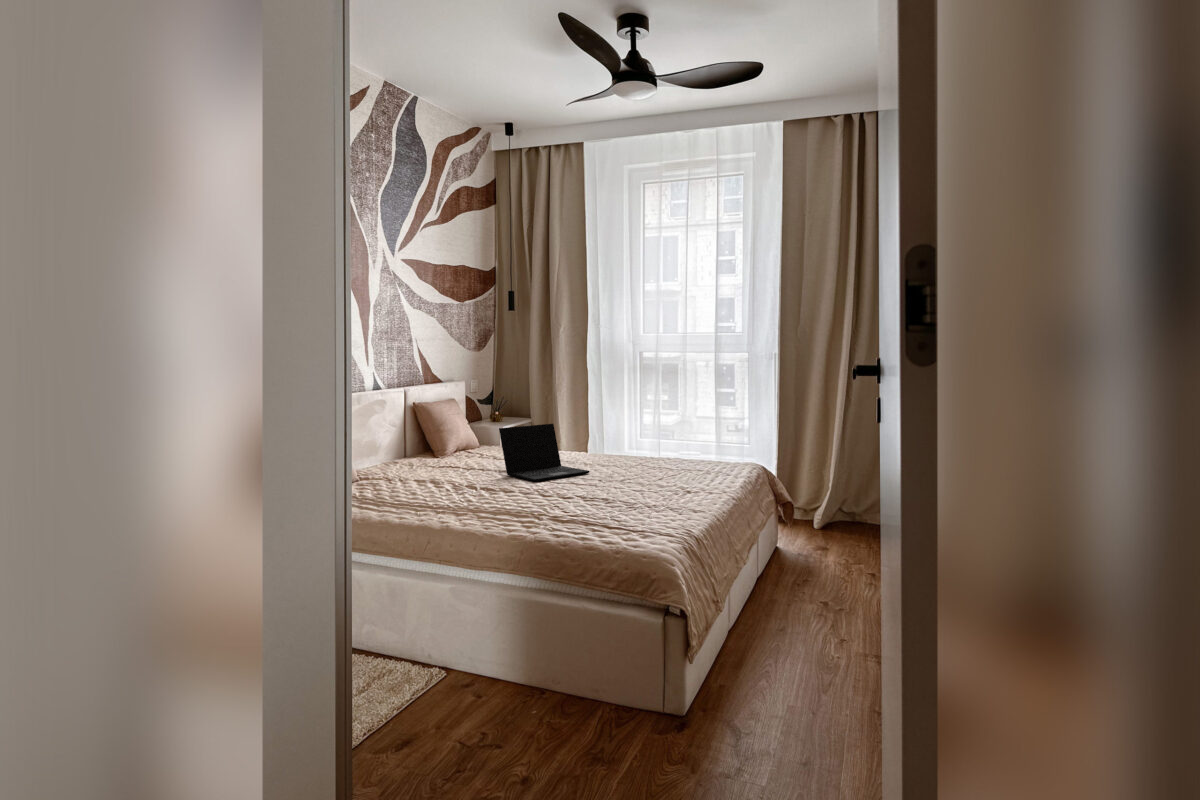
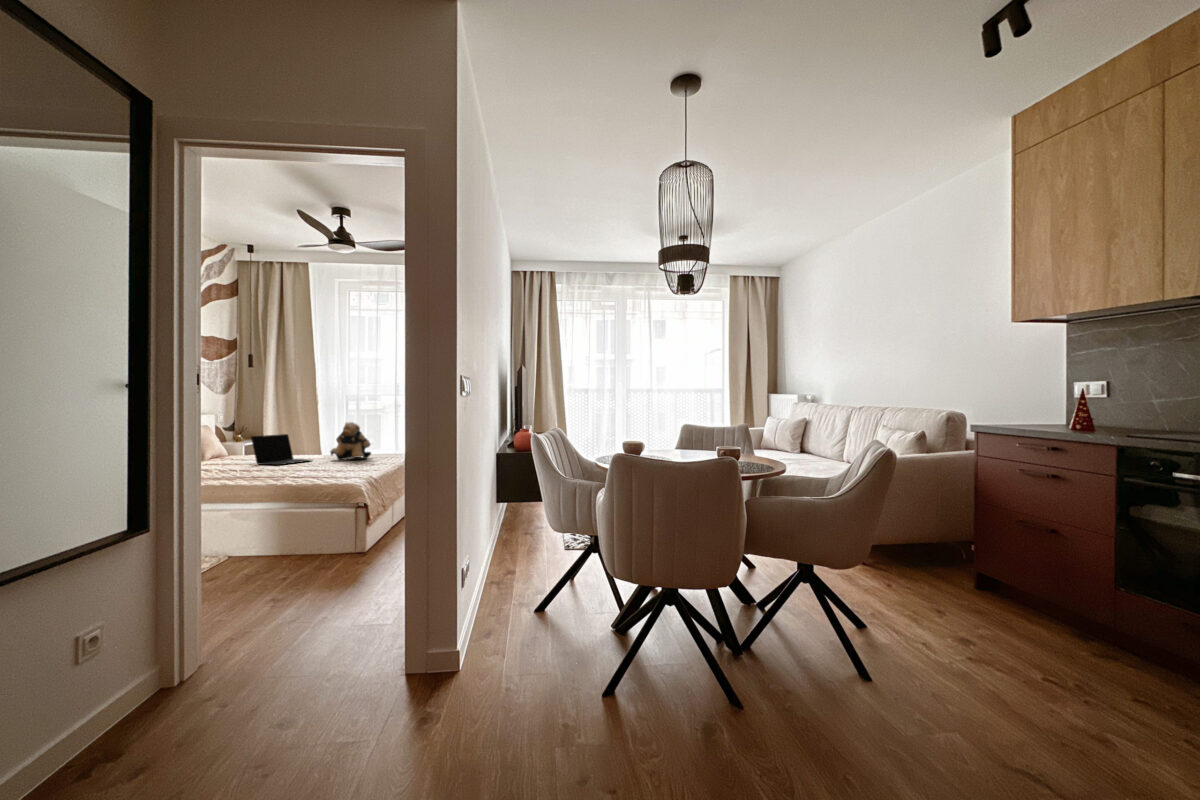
teddy bear: none [616,408,682,476] -> present [330,422,371,460]

